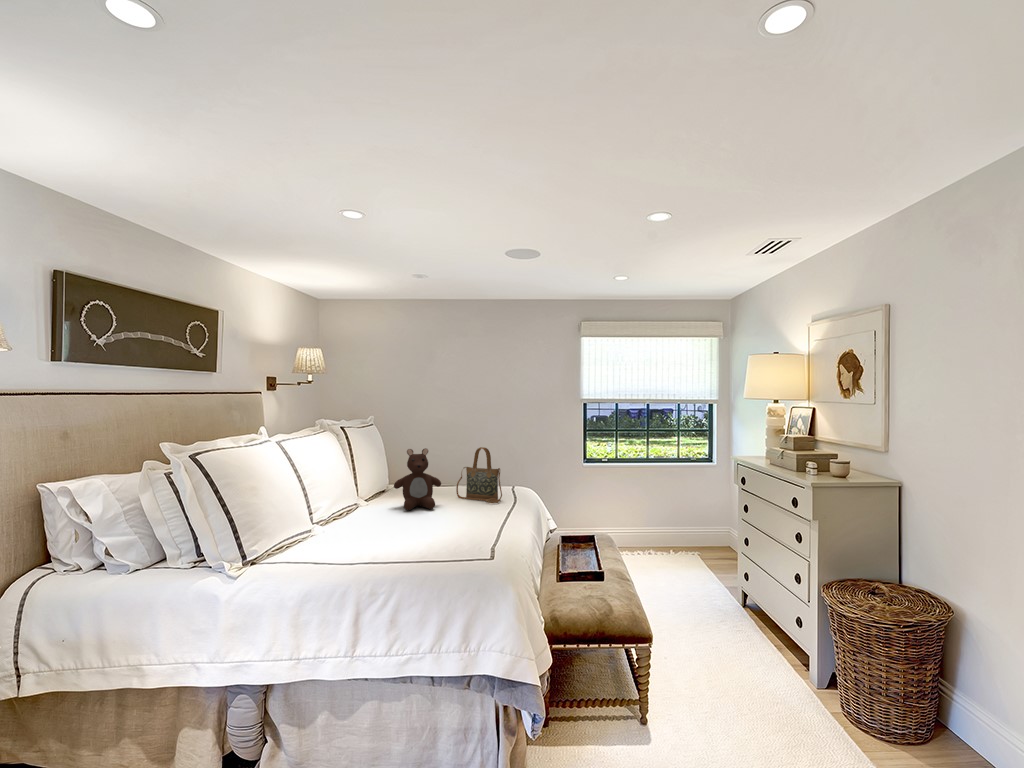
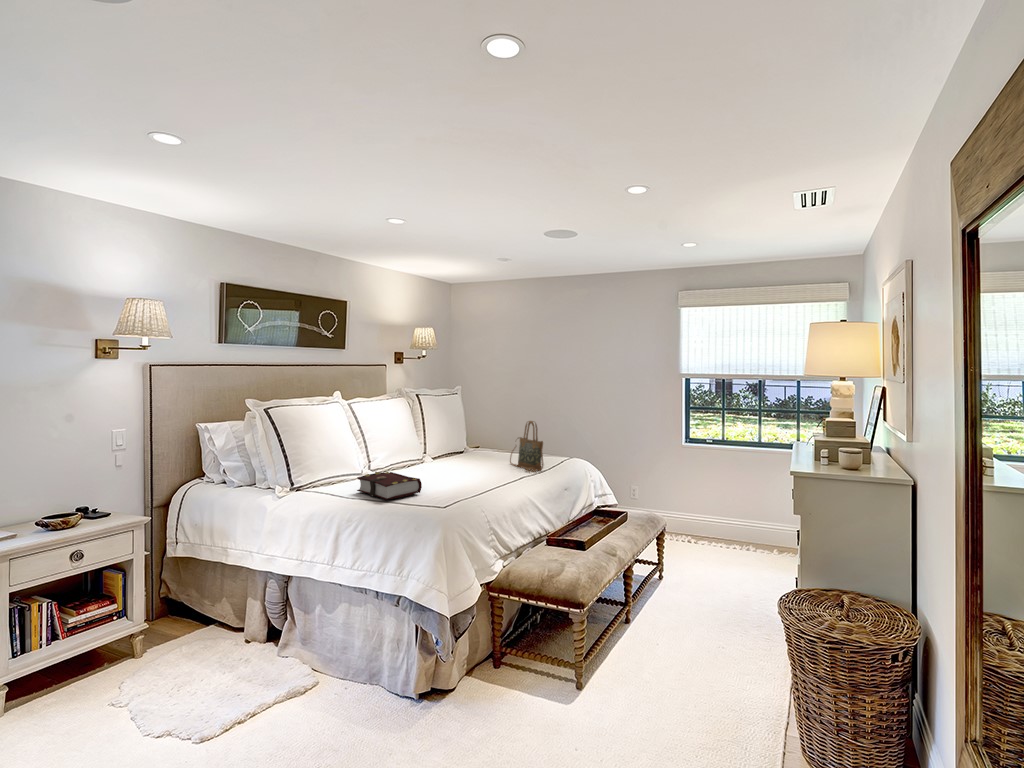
teddy bear: present [394,448,441,510] -> none [449,417,489,470]
book: none [343,522,424,556] -> present [357,472,422,500]

